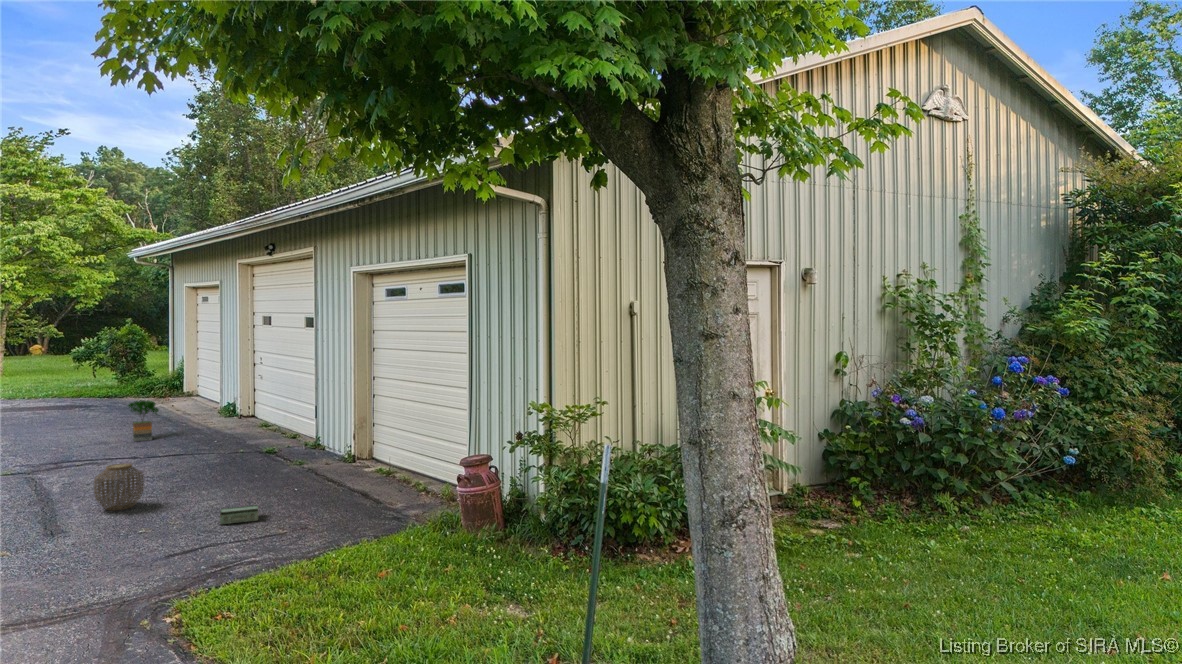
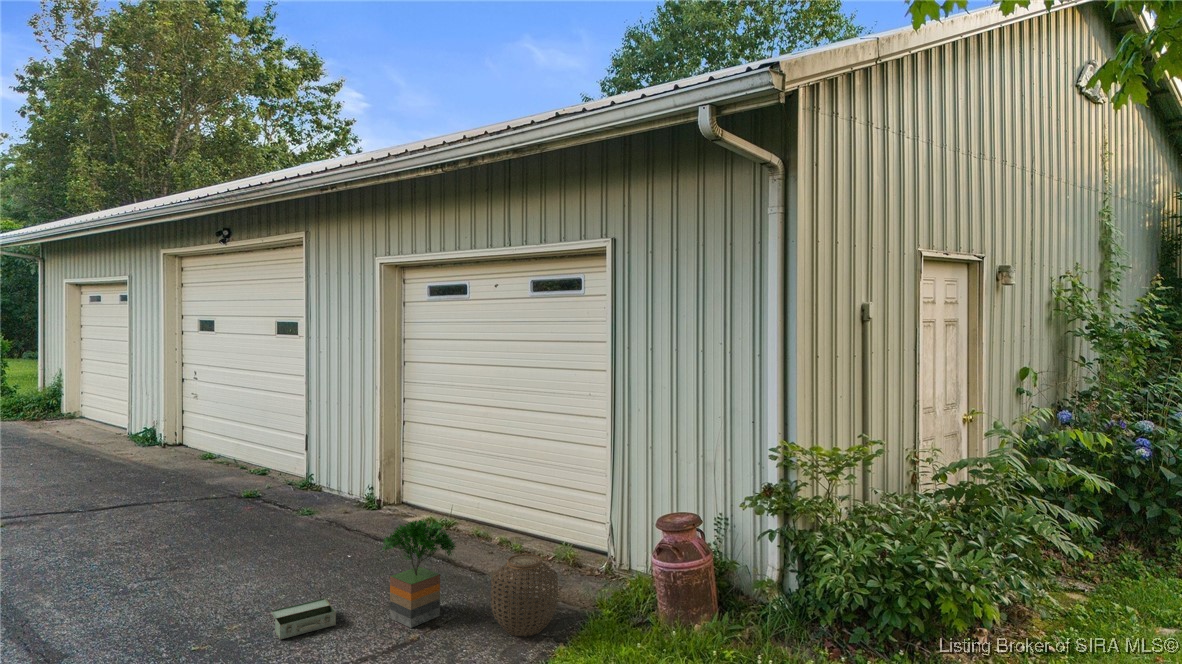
potted tree: present [128,400,159,442] -> present [382,520,456,628]
woven basket: present [94,463,144,511] -> present [491,554,558,636]

